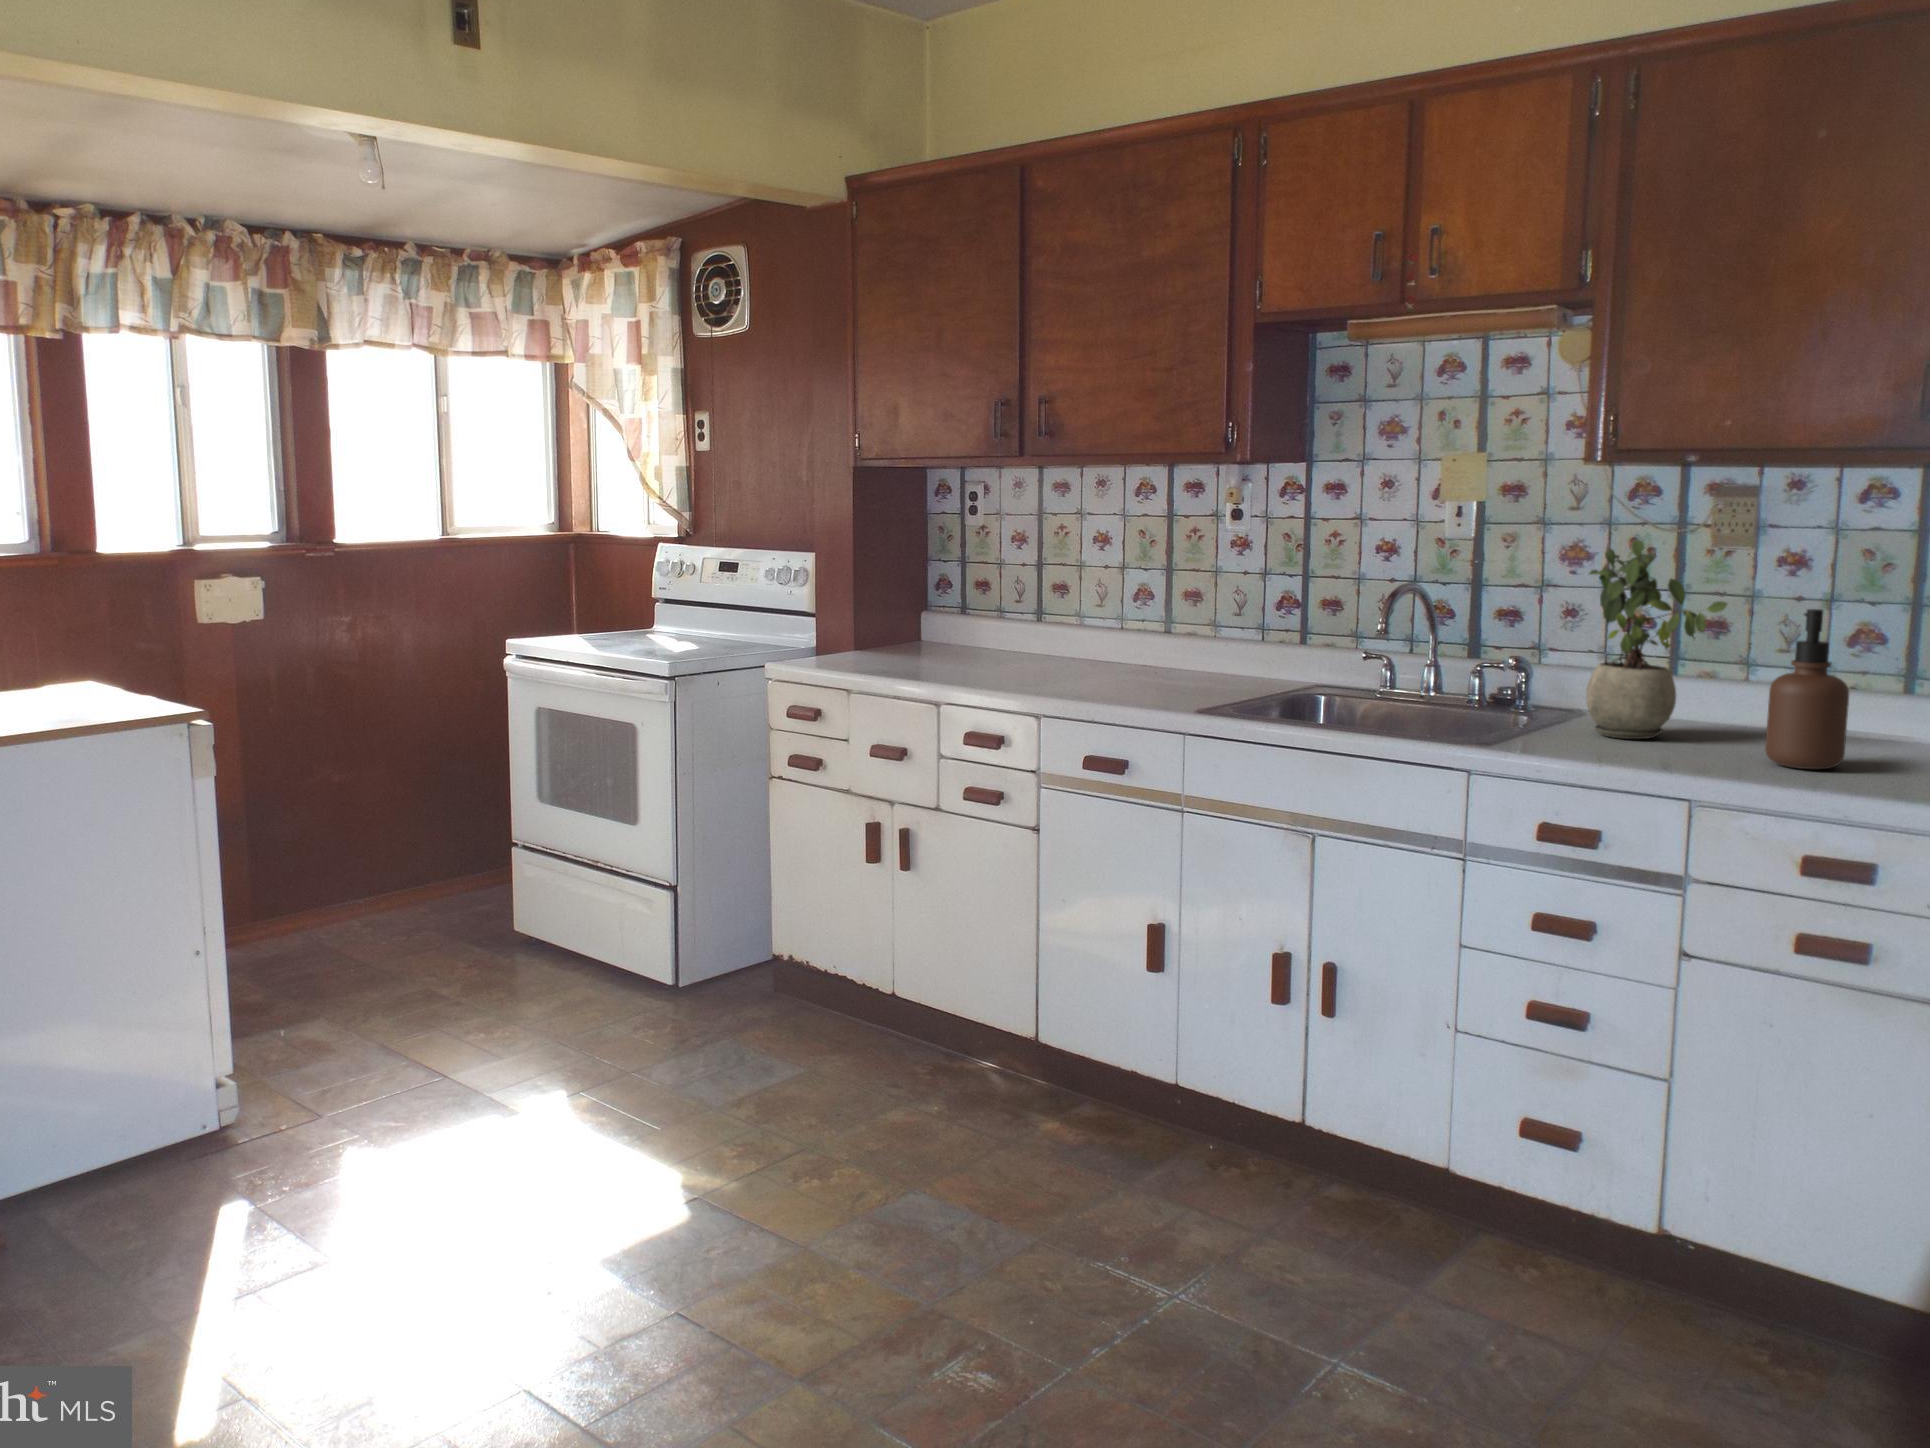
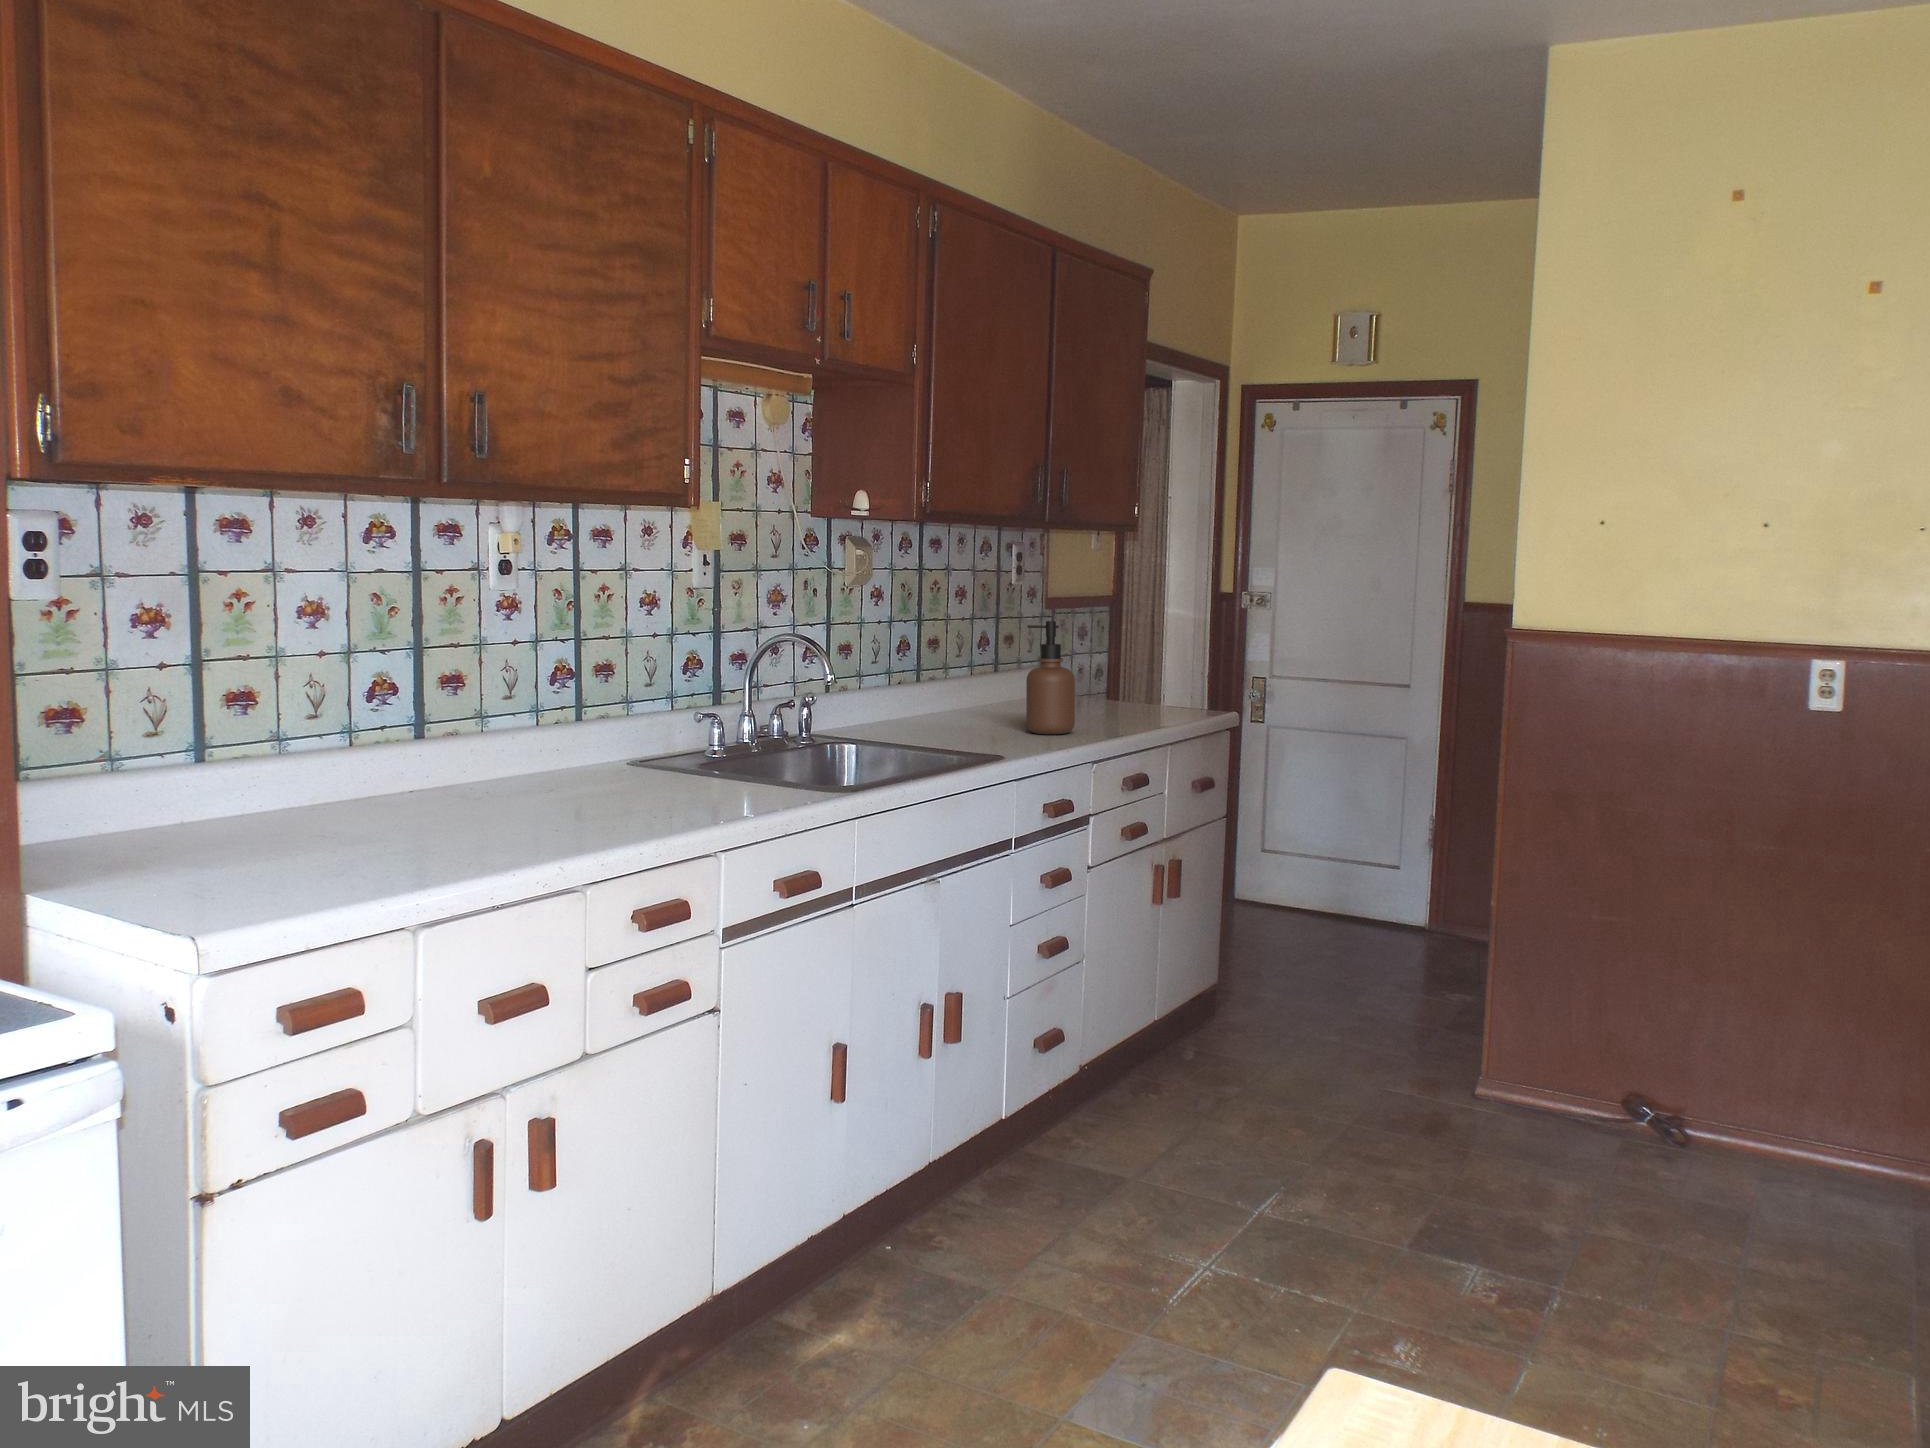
potted plant: present [1586,540,1727,739] -> none [904,577,999,743]

